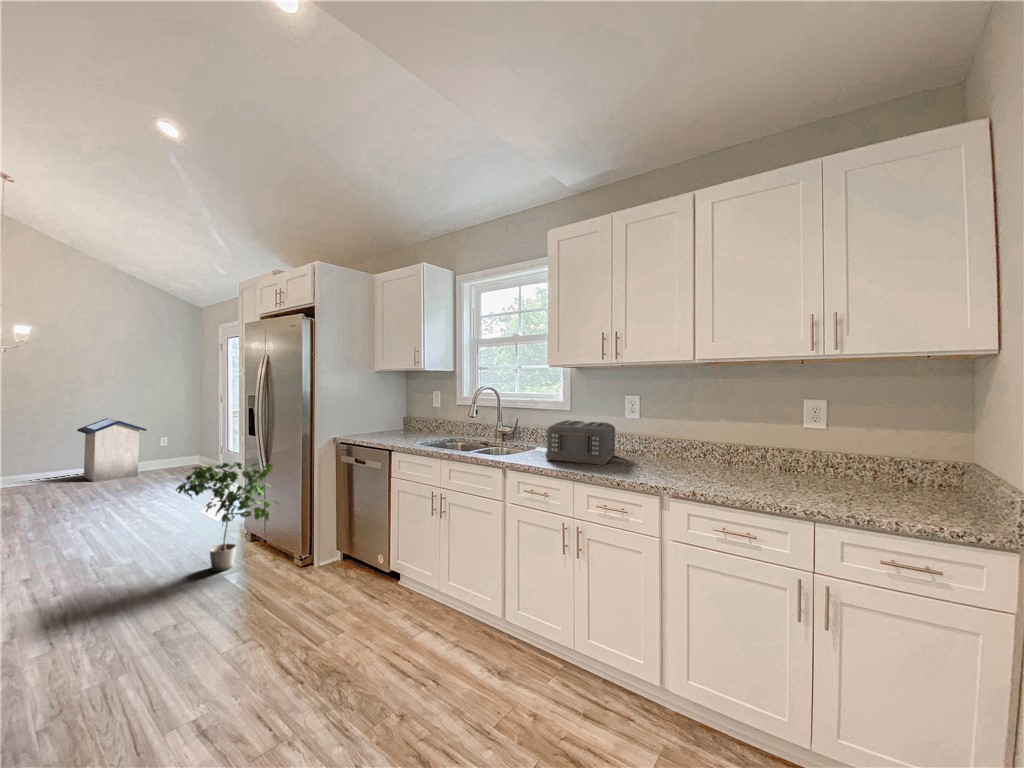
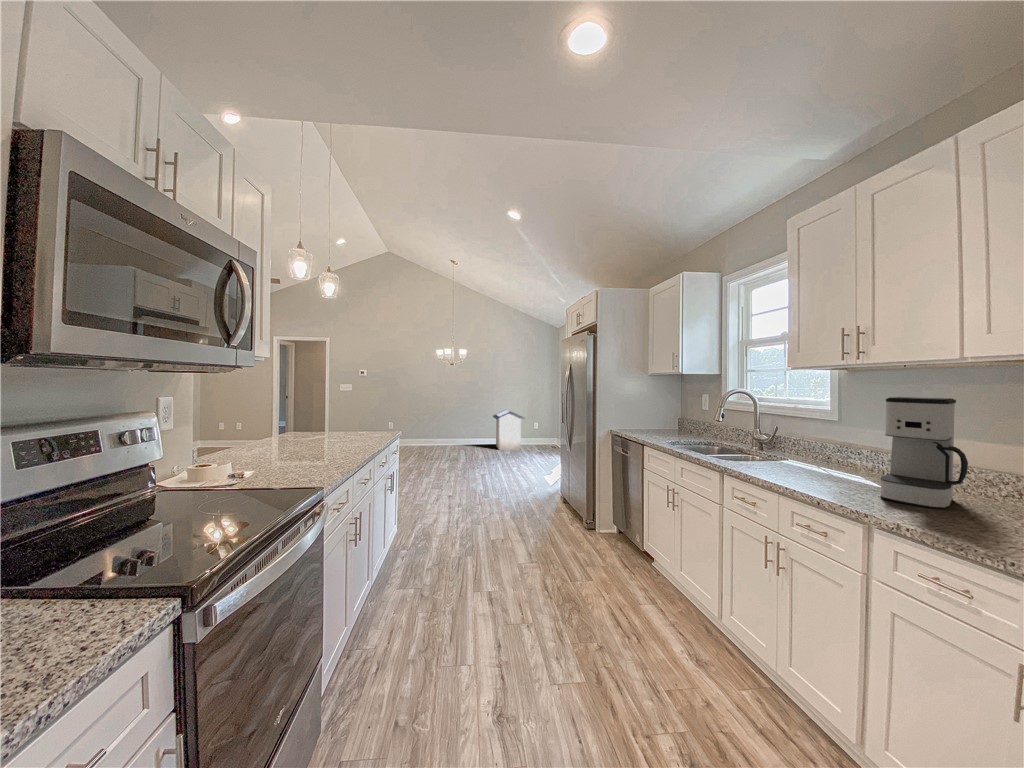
coffee maker: none [637,391,687,474] -> present [880,397,968,509]
toaster: present [546,420,616,465] -> none [770,430,888,484]
potted plant: present [176,462,279,571] -> none [513,444,574,518]

